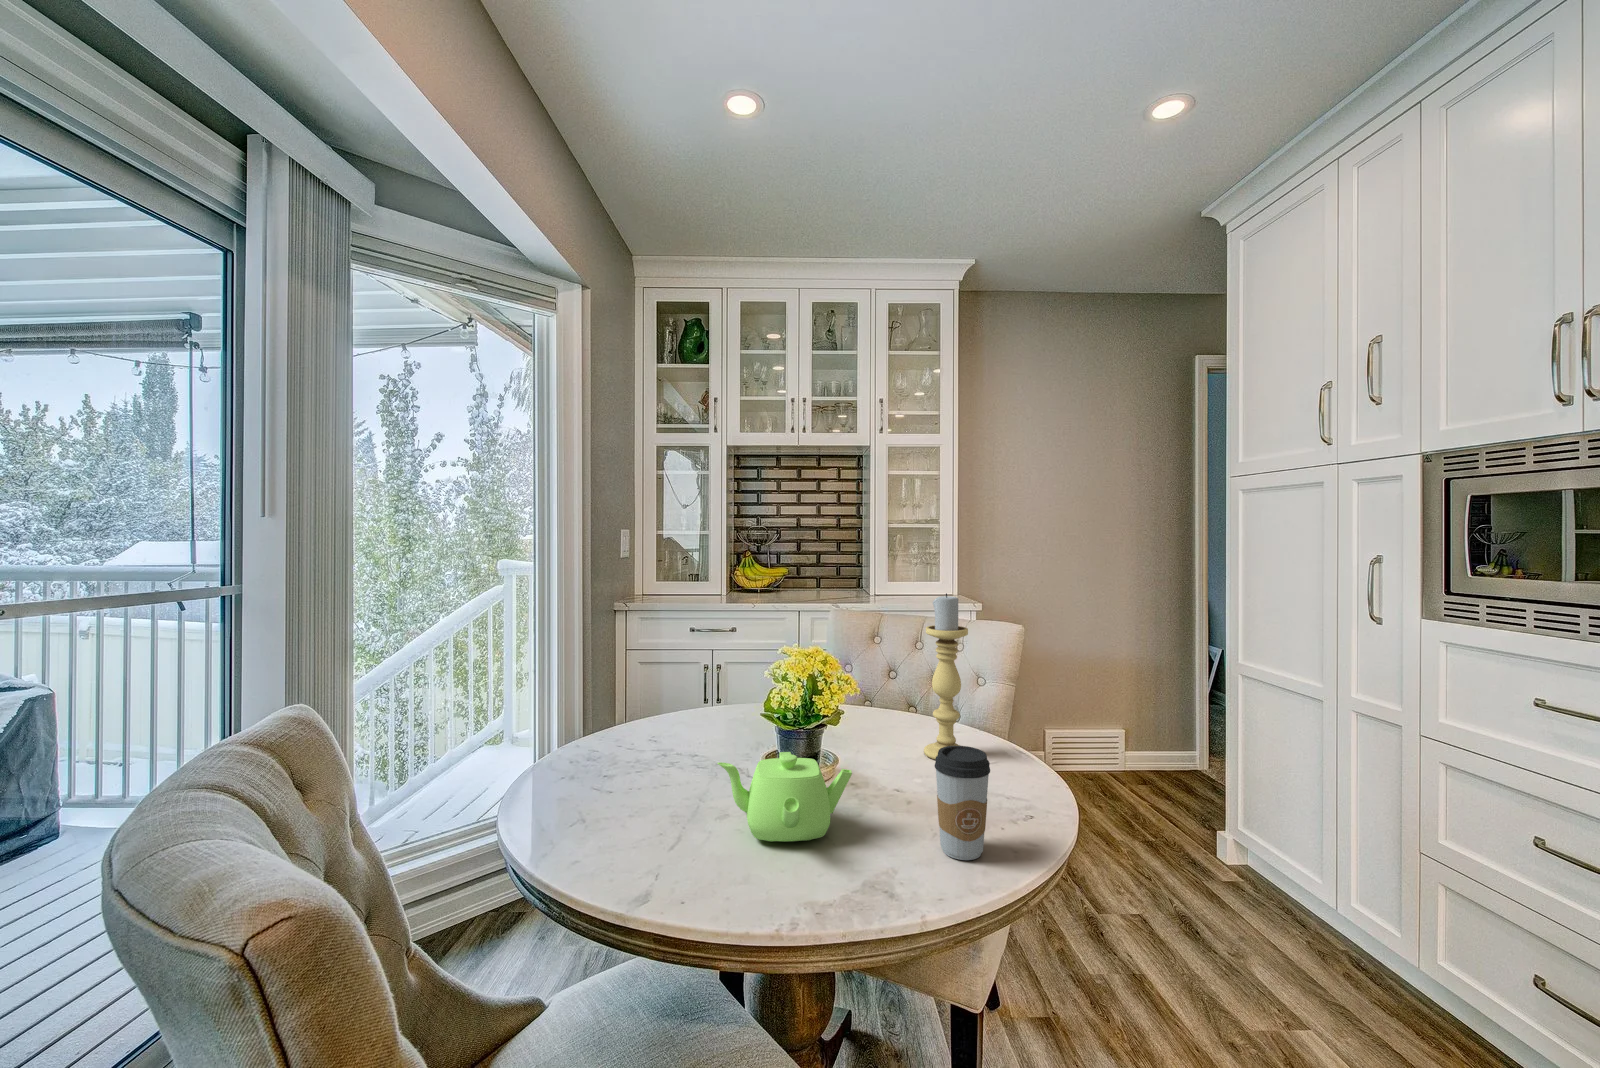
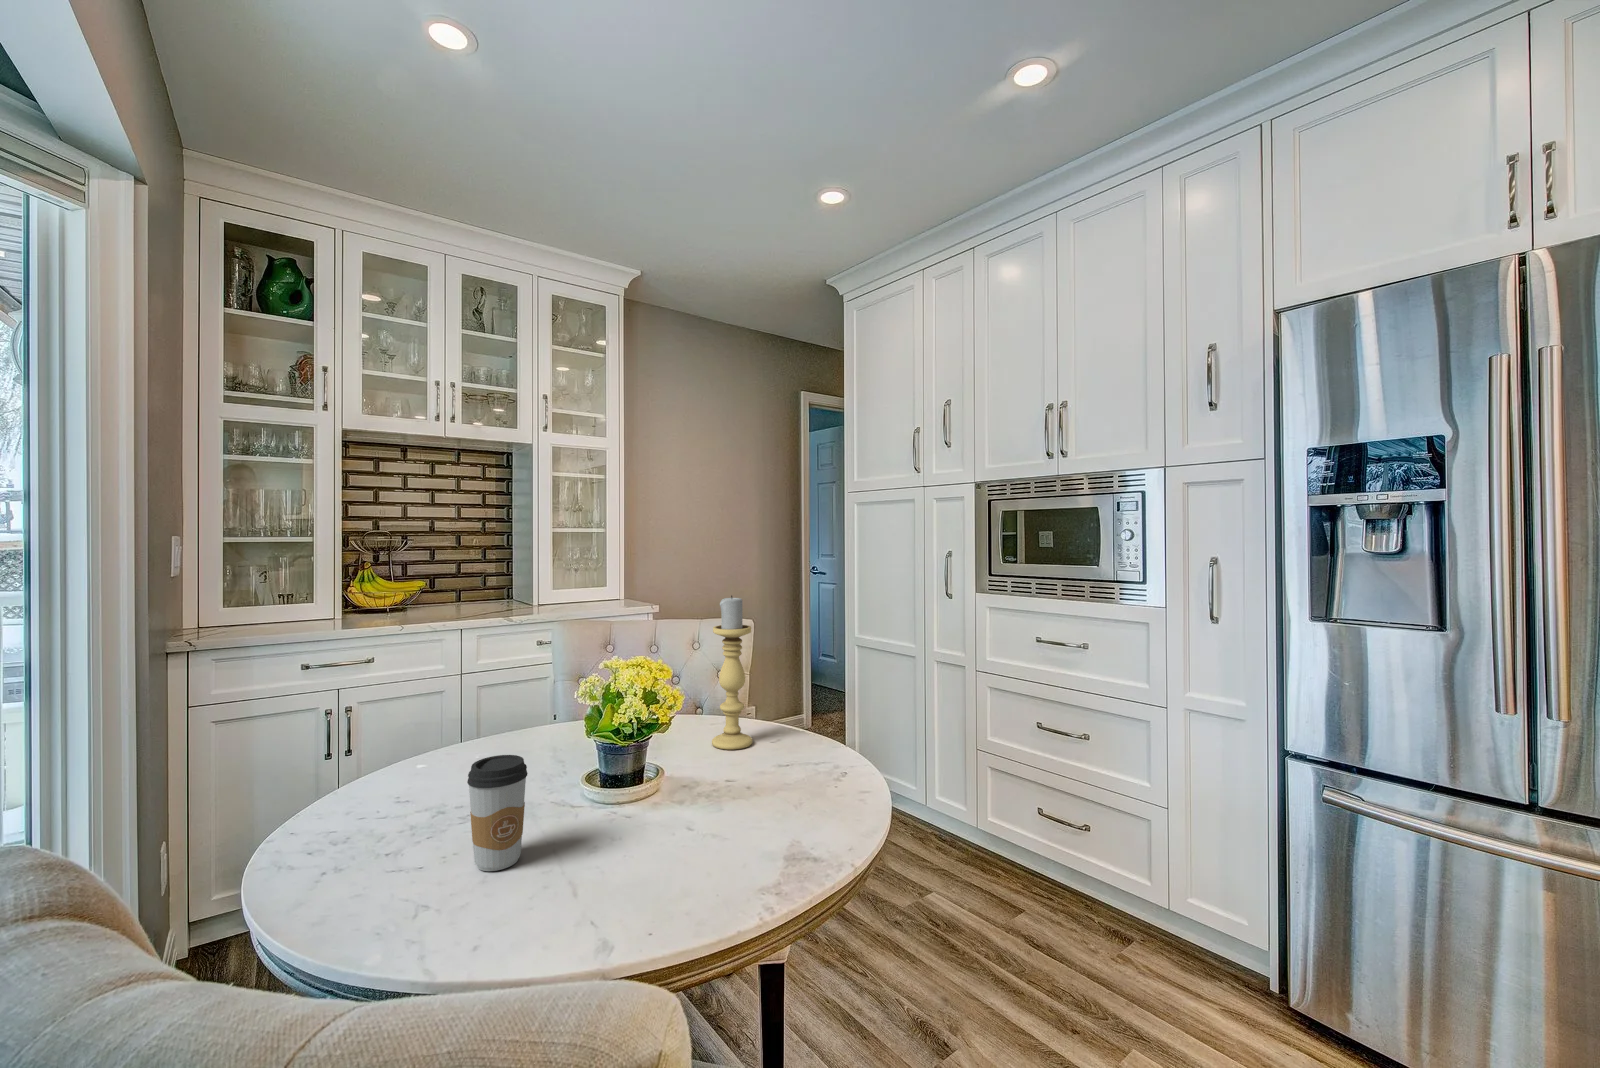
coffee cup: present [935,746,990,860] -> present [467,755,528,871]
teapot: present [718,752,852,842] -> none [604,764,725,855]

